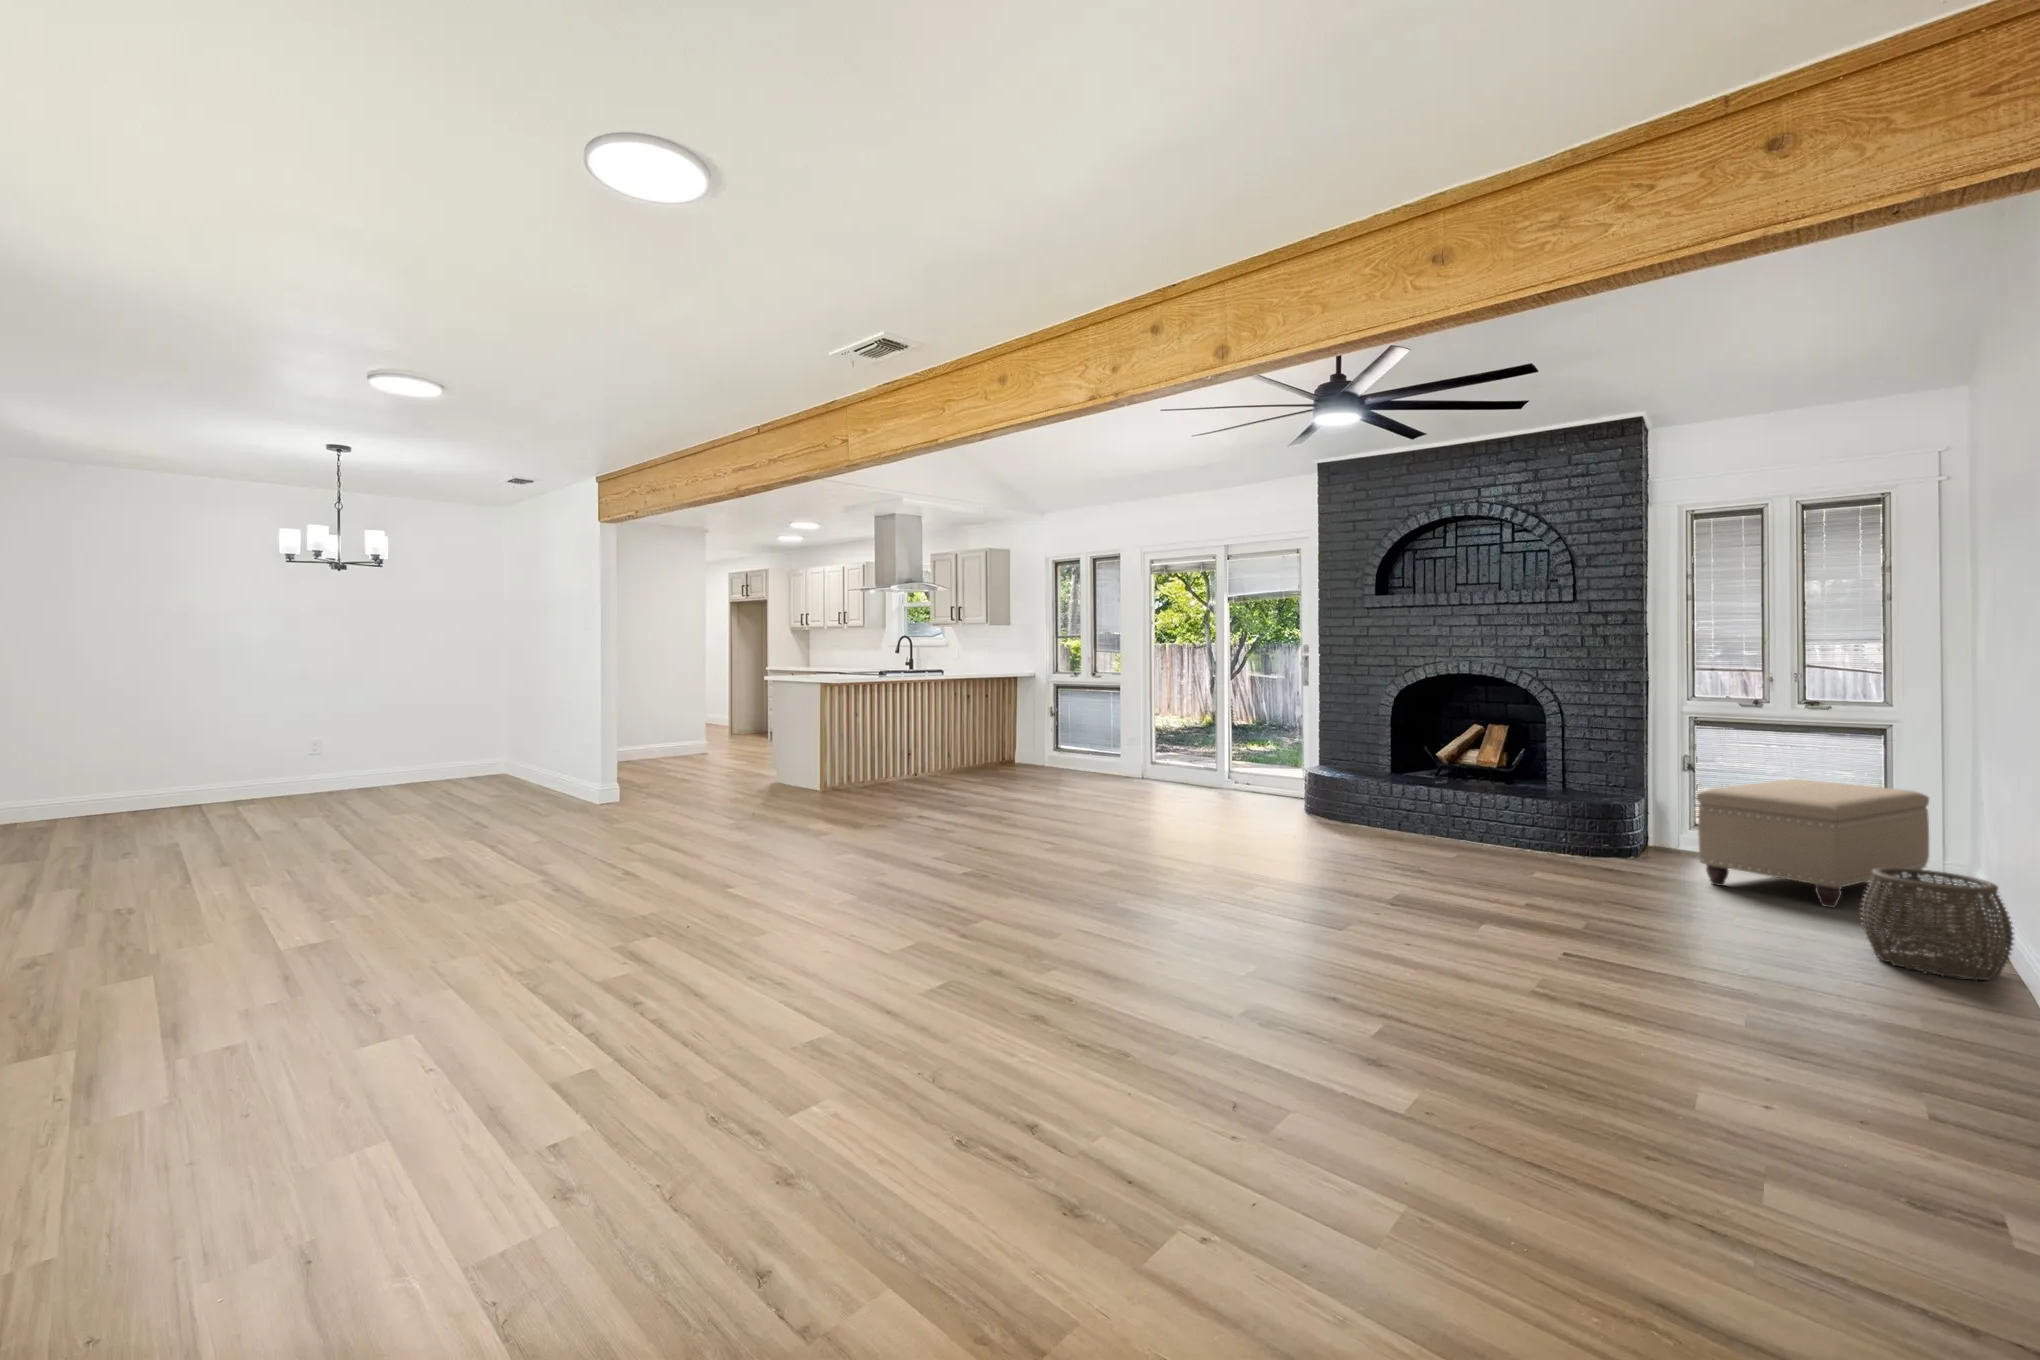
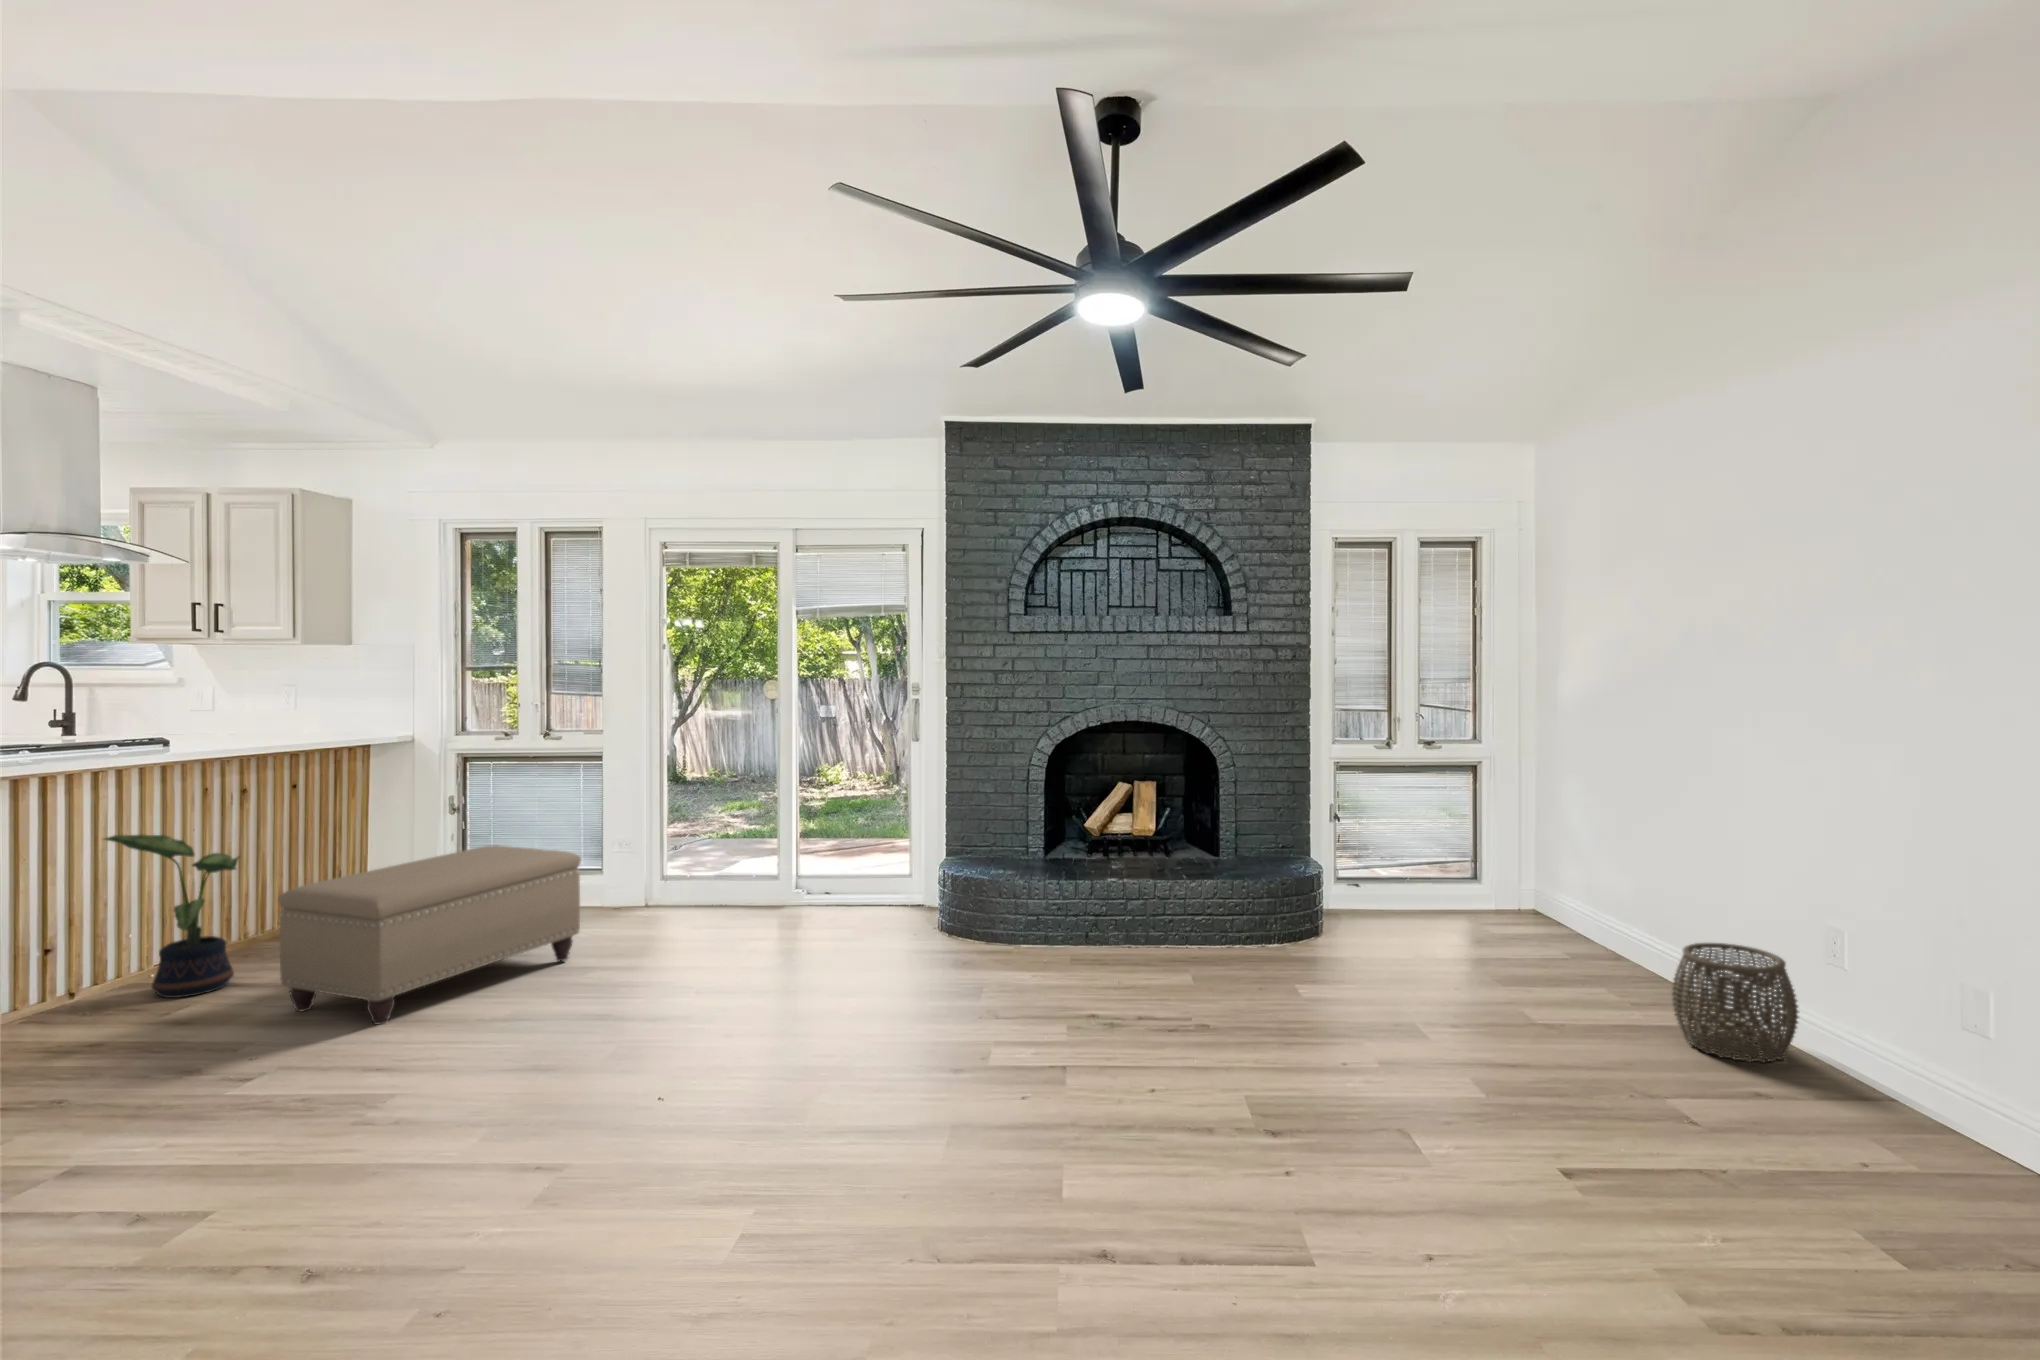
potted plant: none [904,705,953,780] -> present [105,835,239,998]
ottoman: present [1697,779,1929,908] -> present [278,845,581,1025]

